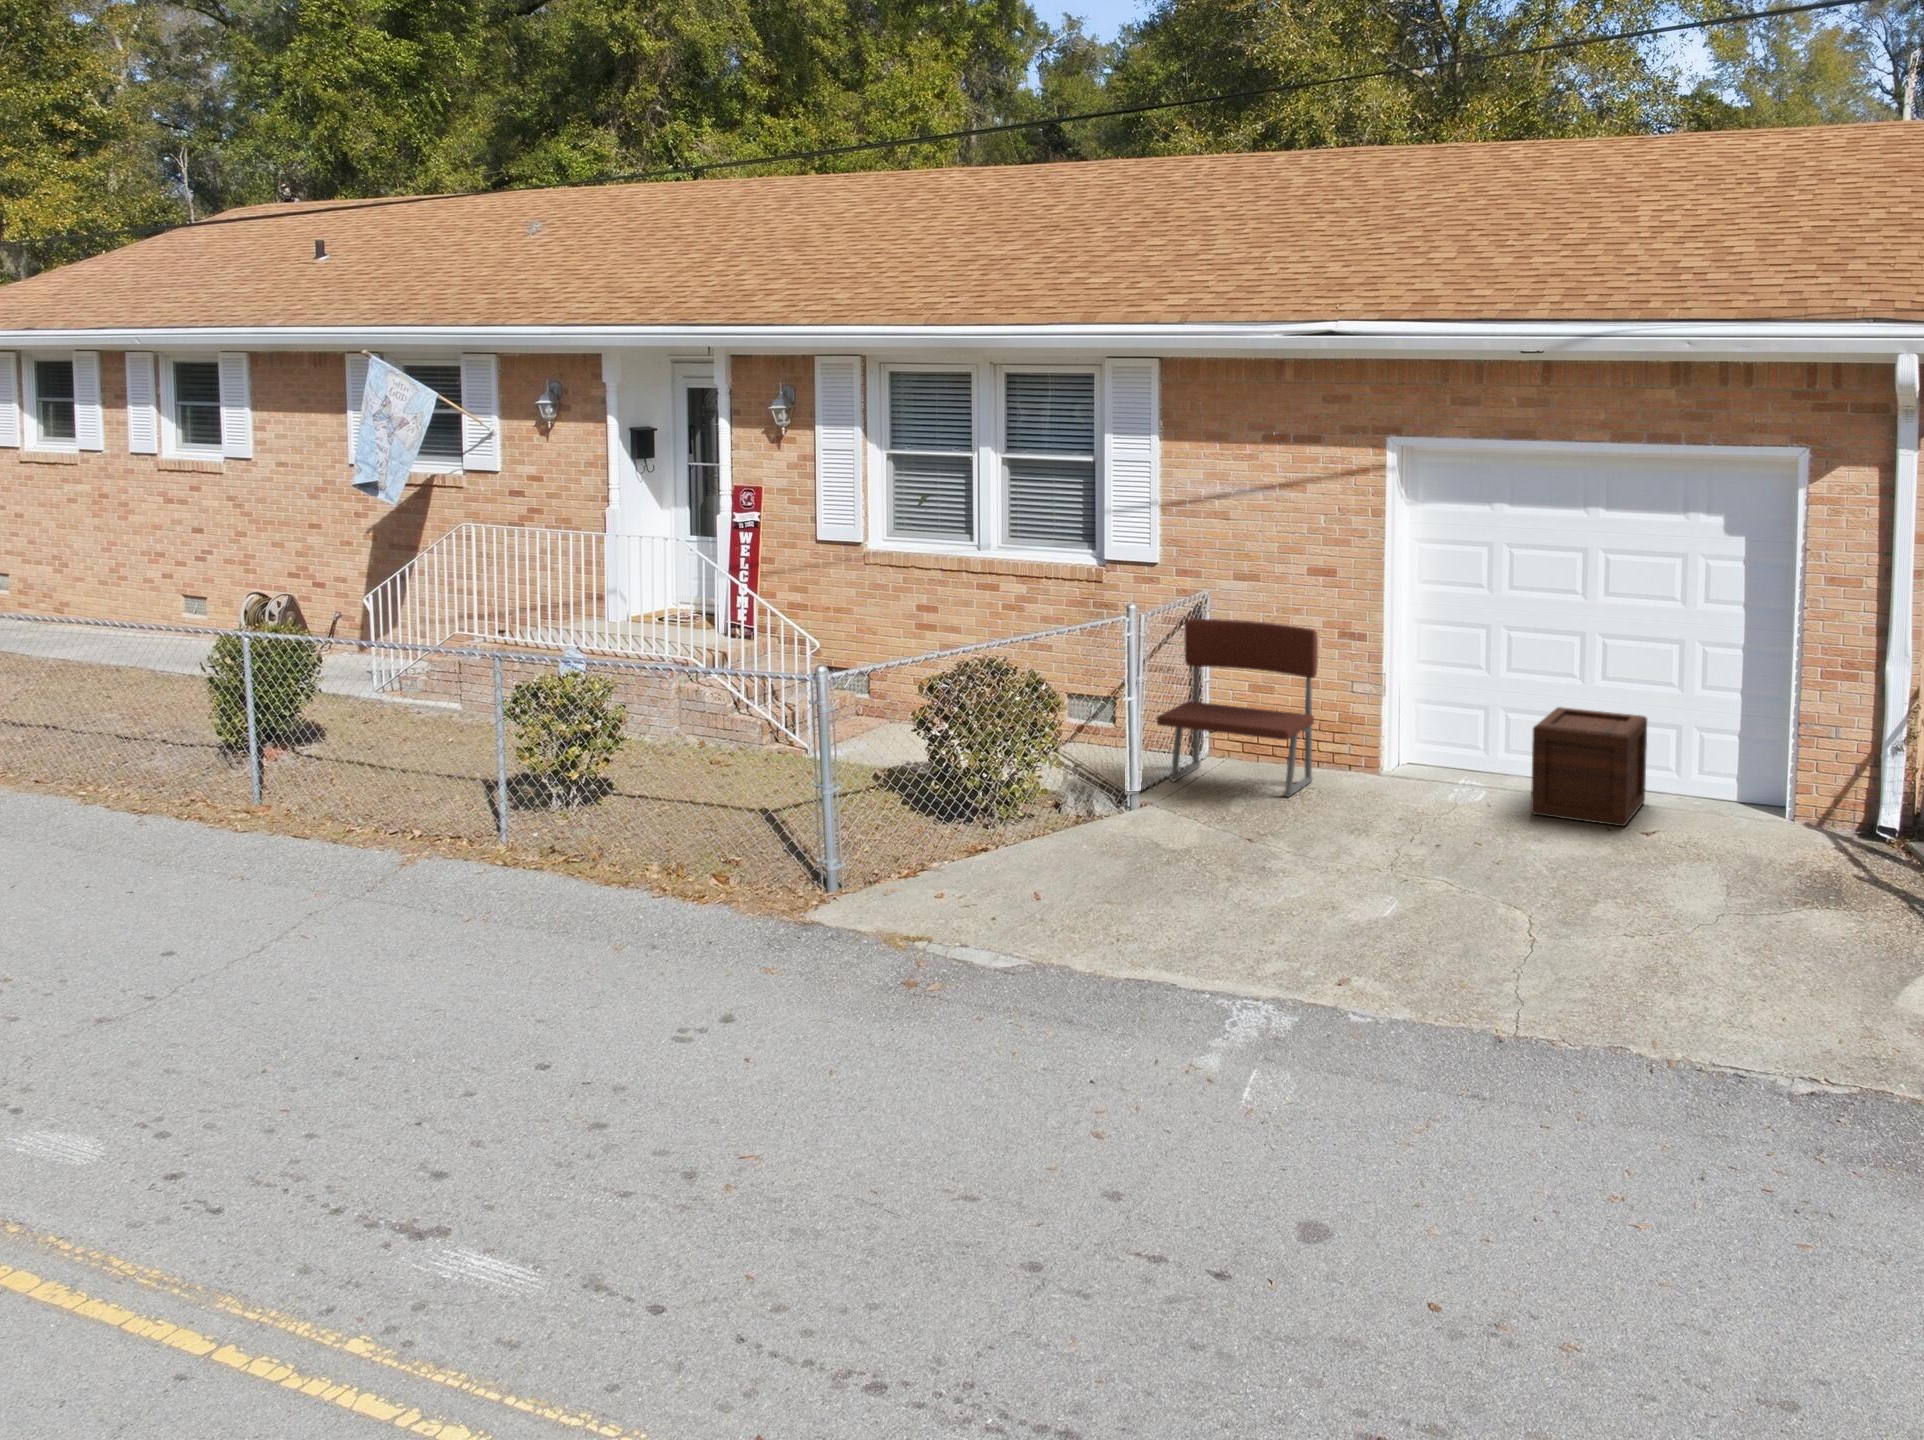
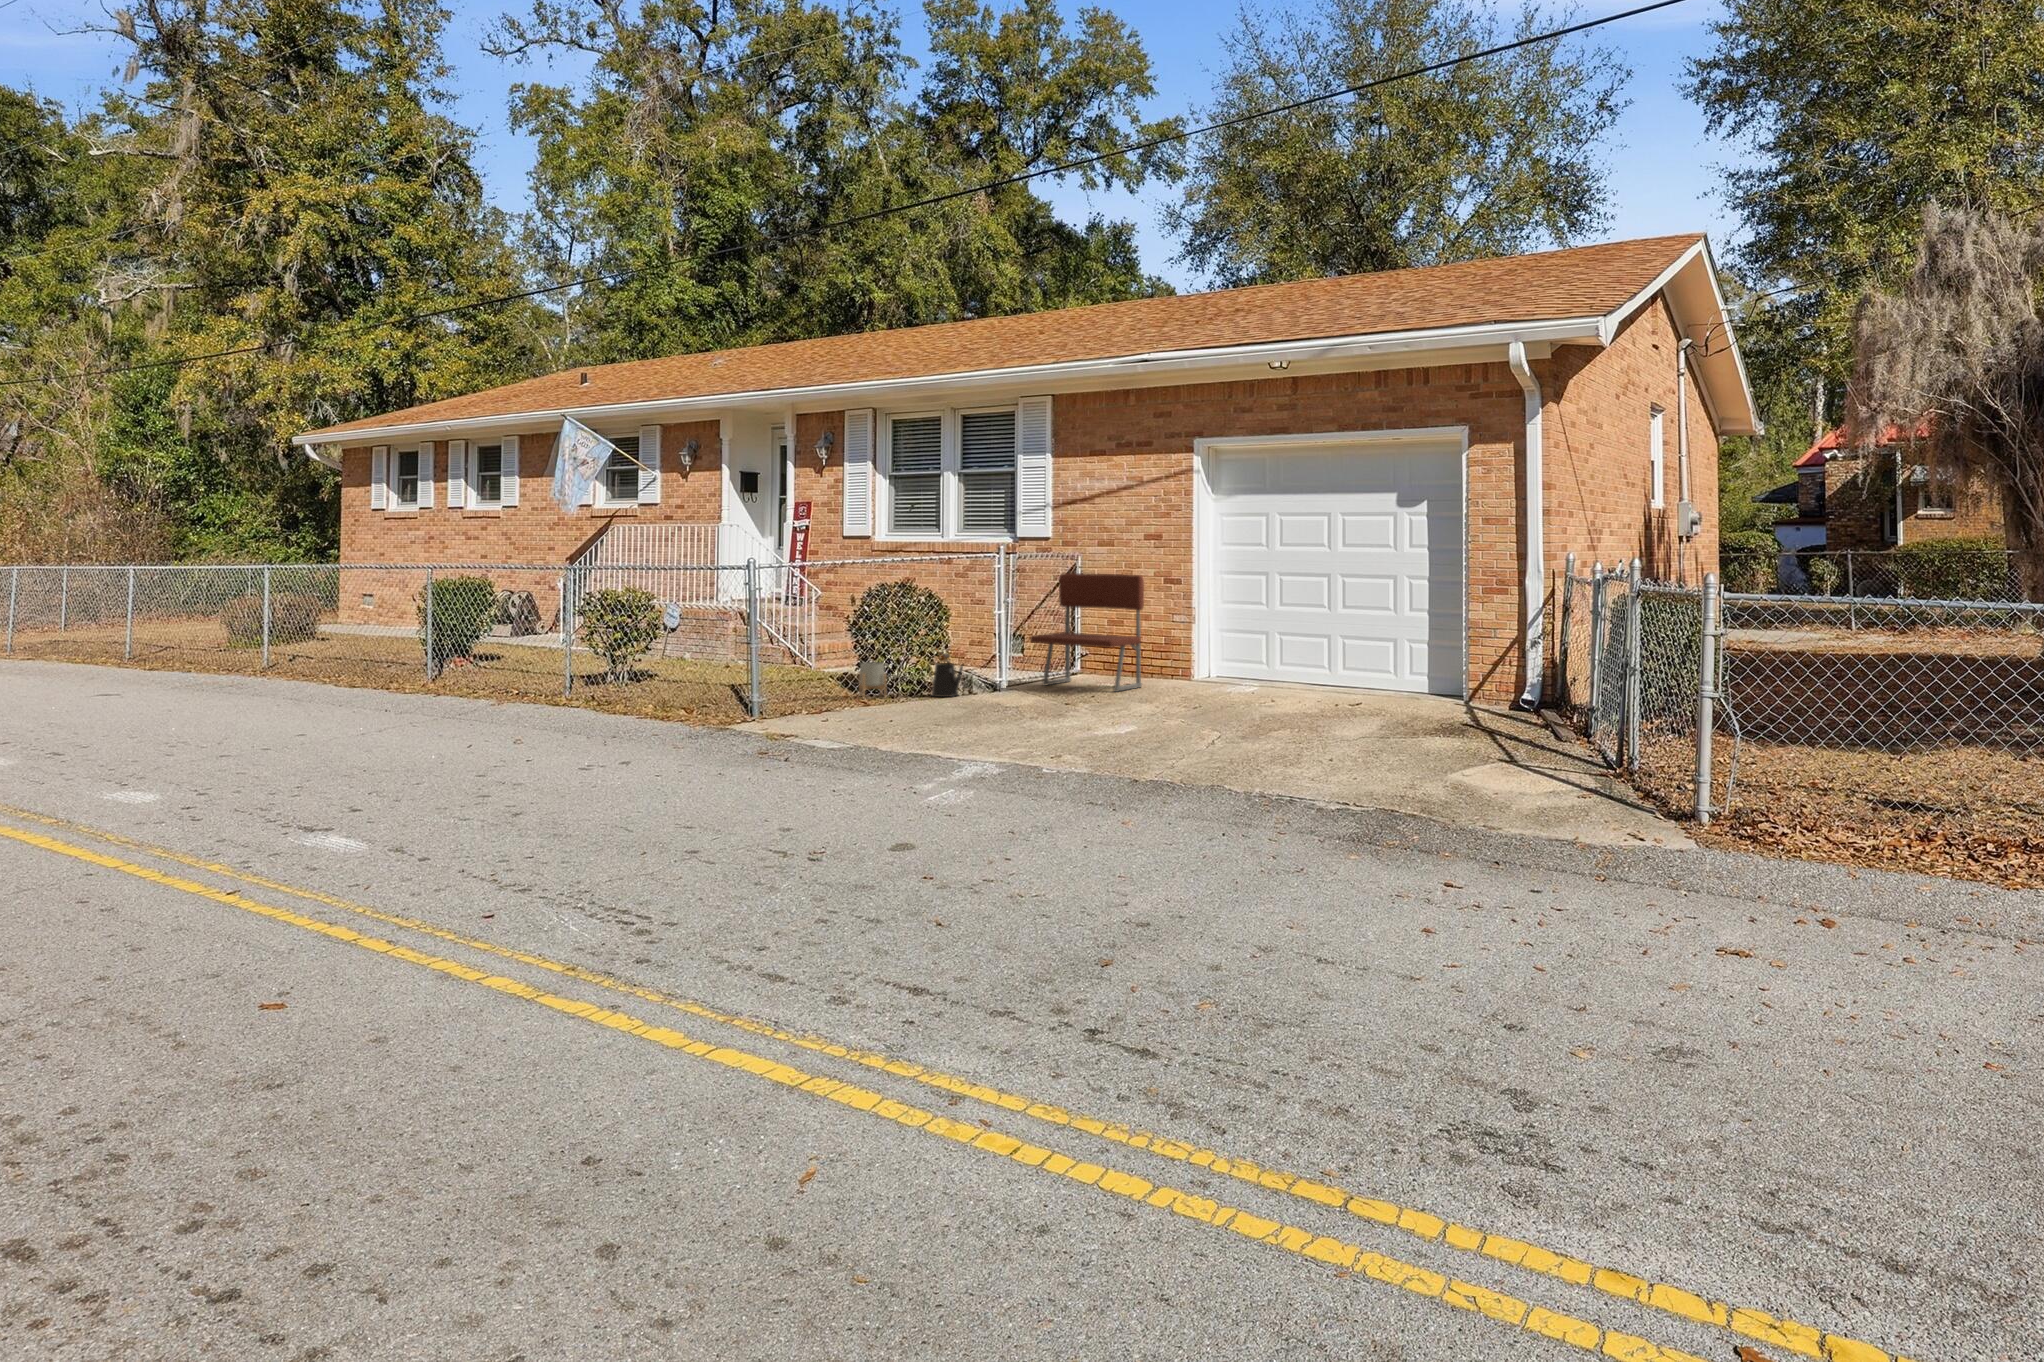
wooden crate: present [1531,707,1647,826] -> none [1279,629,1370,705]
watering can: none [1029,746,1085,821] -> present [932,649,963,697]
planter: none [934,772,978,831] -> present [859,662,886,699]

